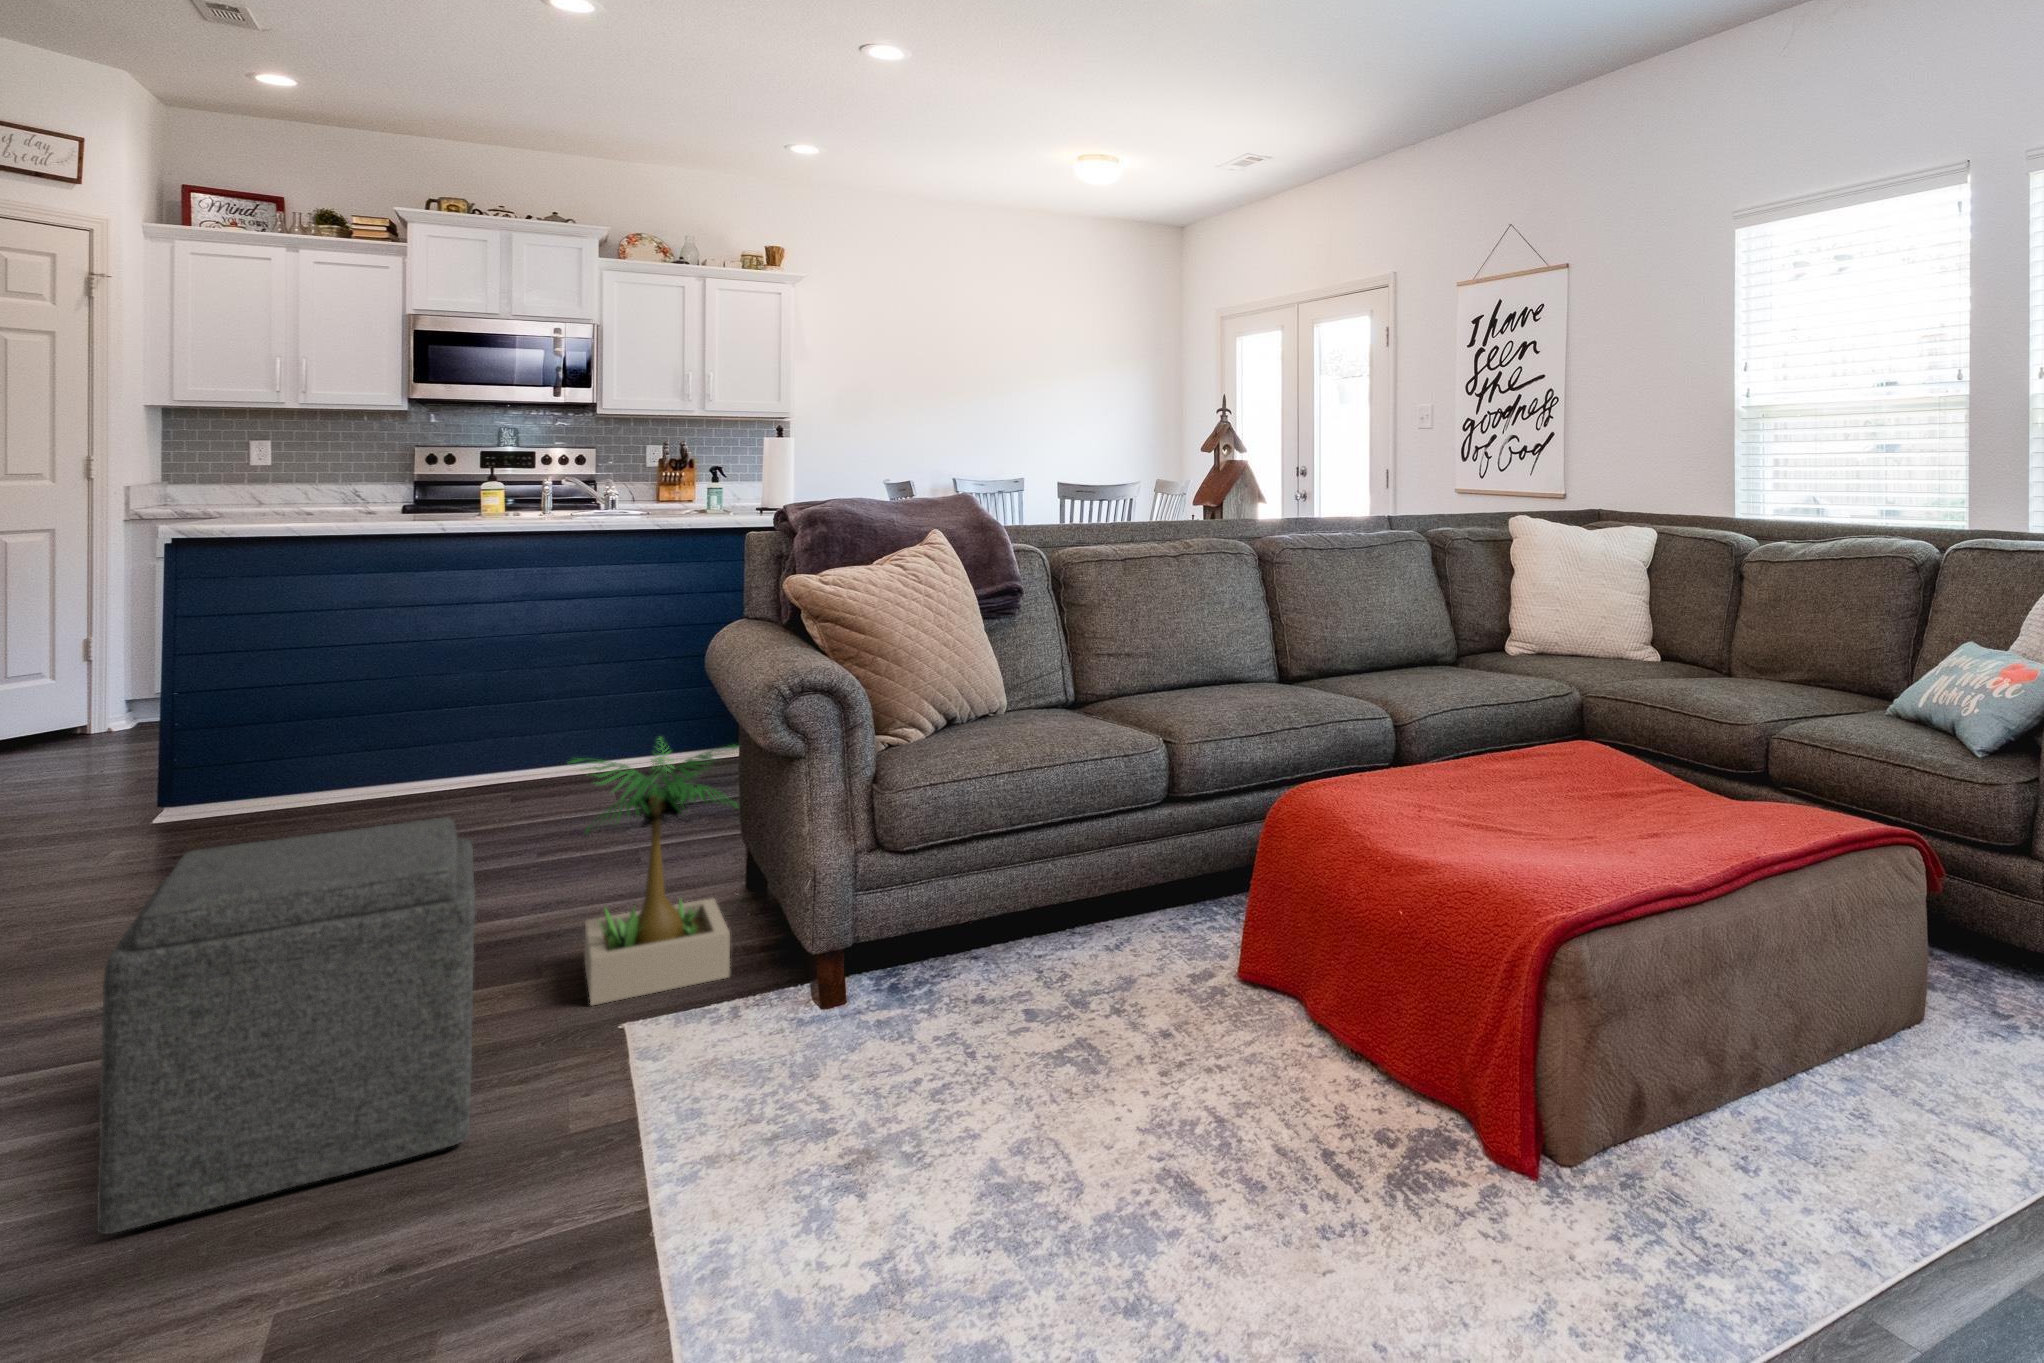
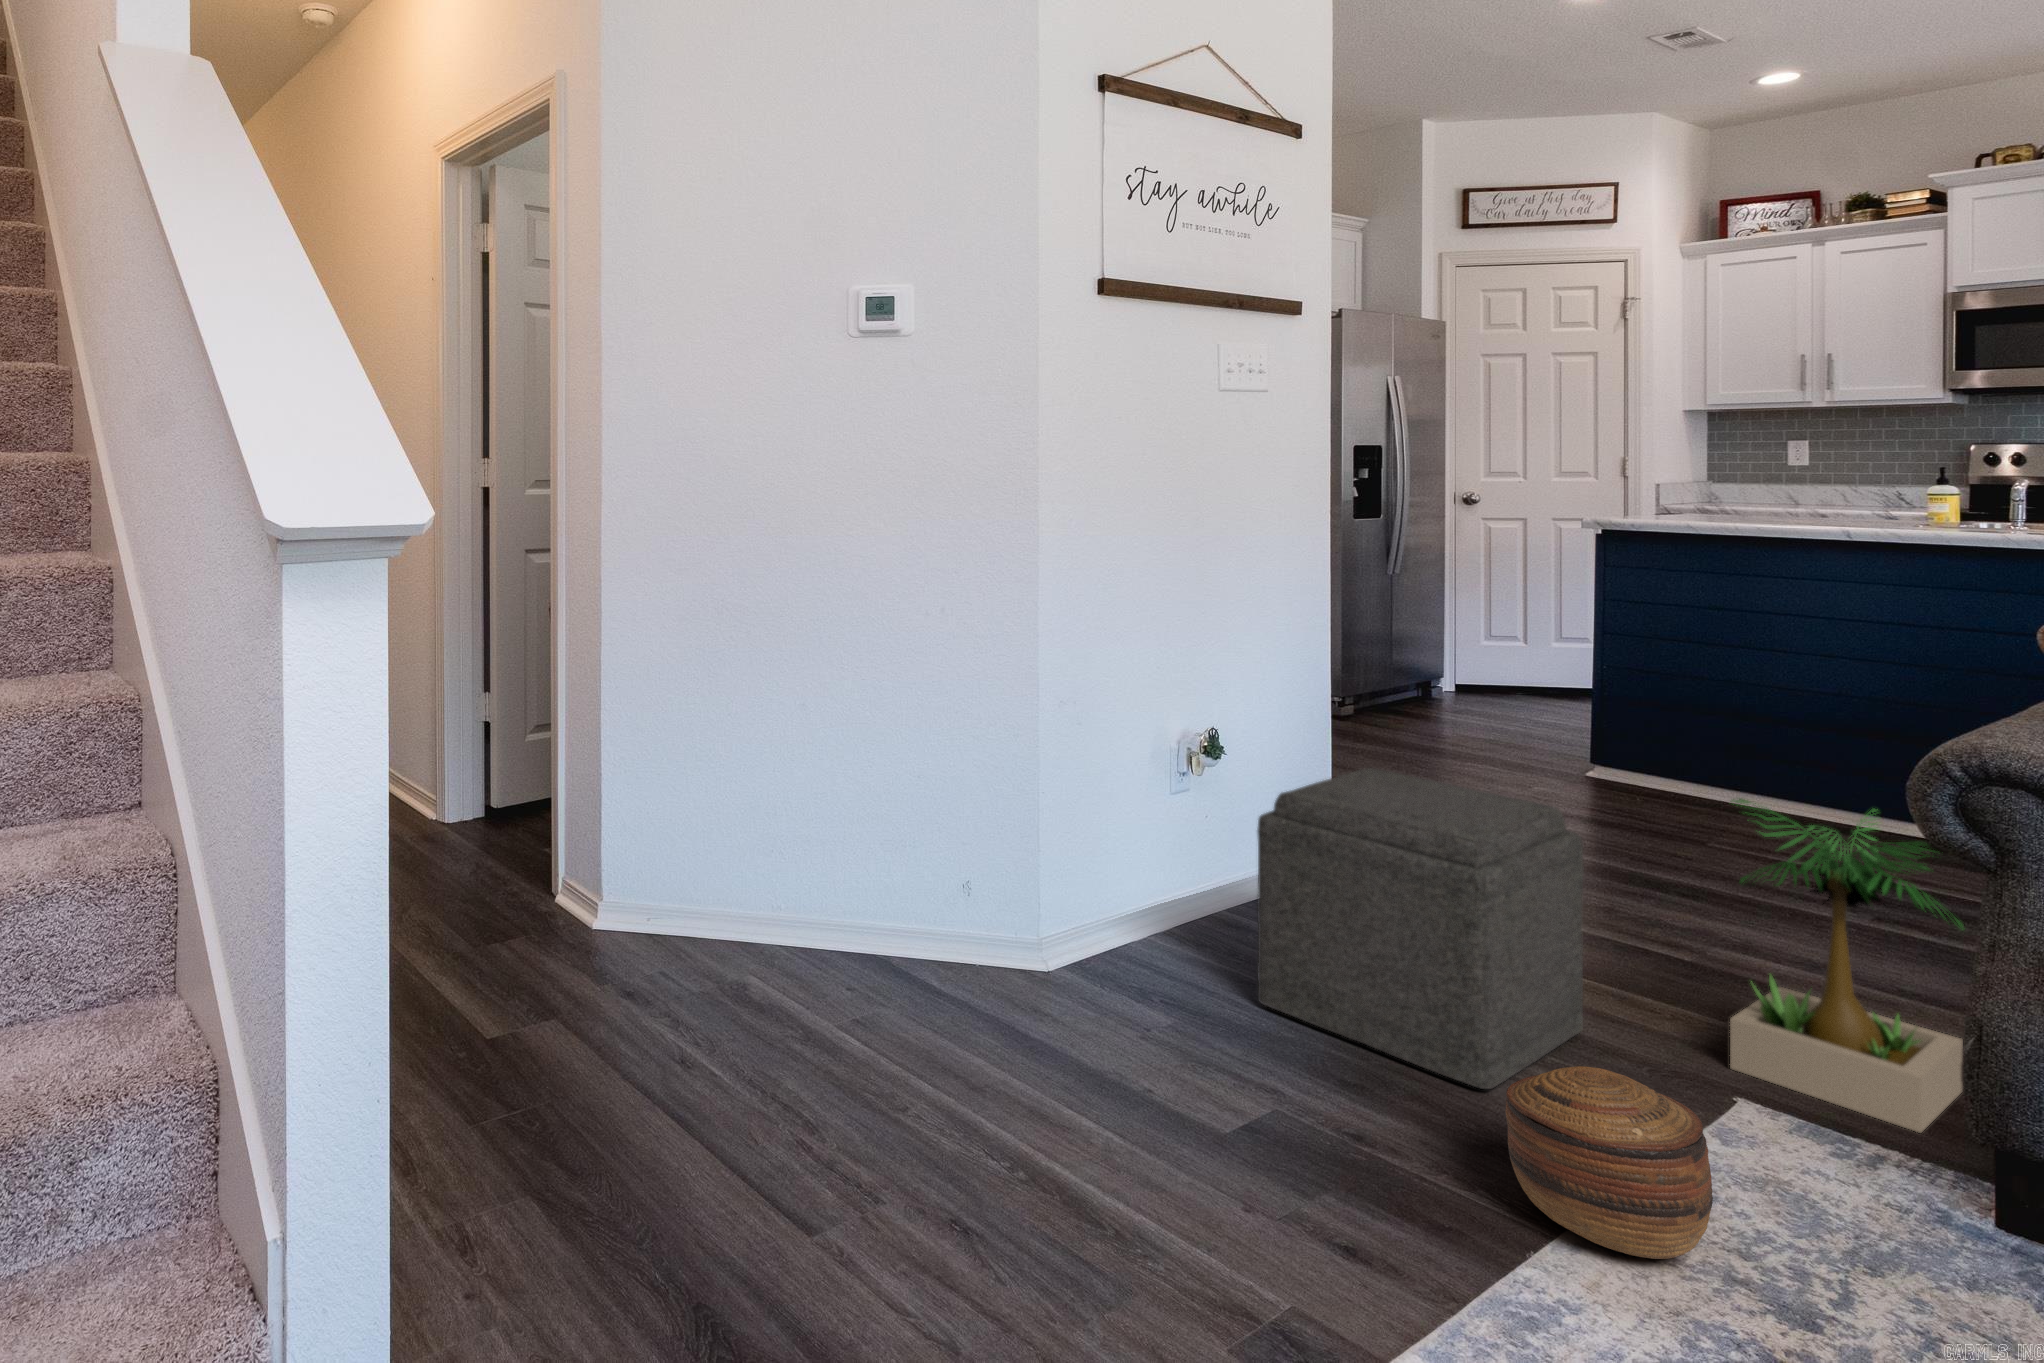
basket: none [587,1018,765,1192] -> present [1505,1066,1713,1259]

